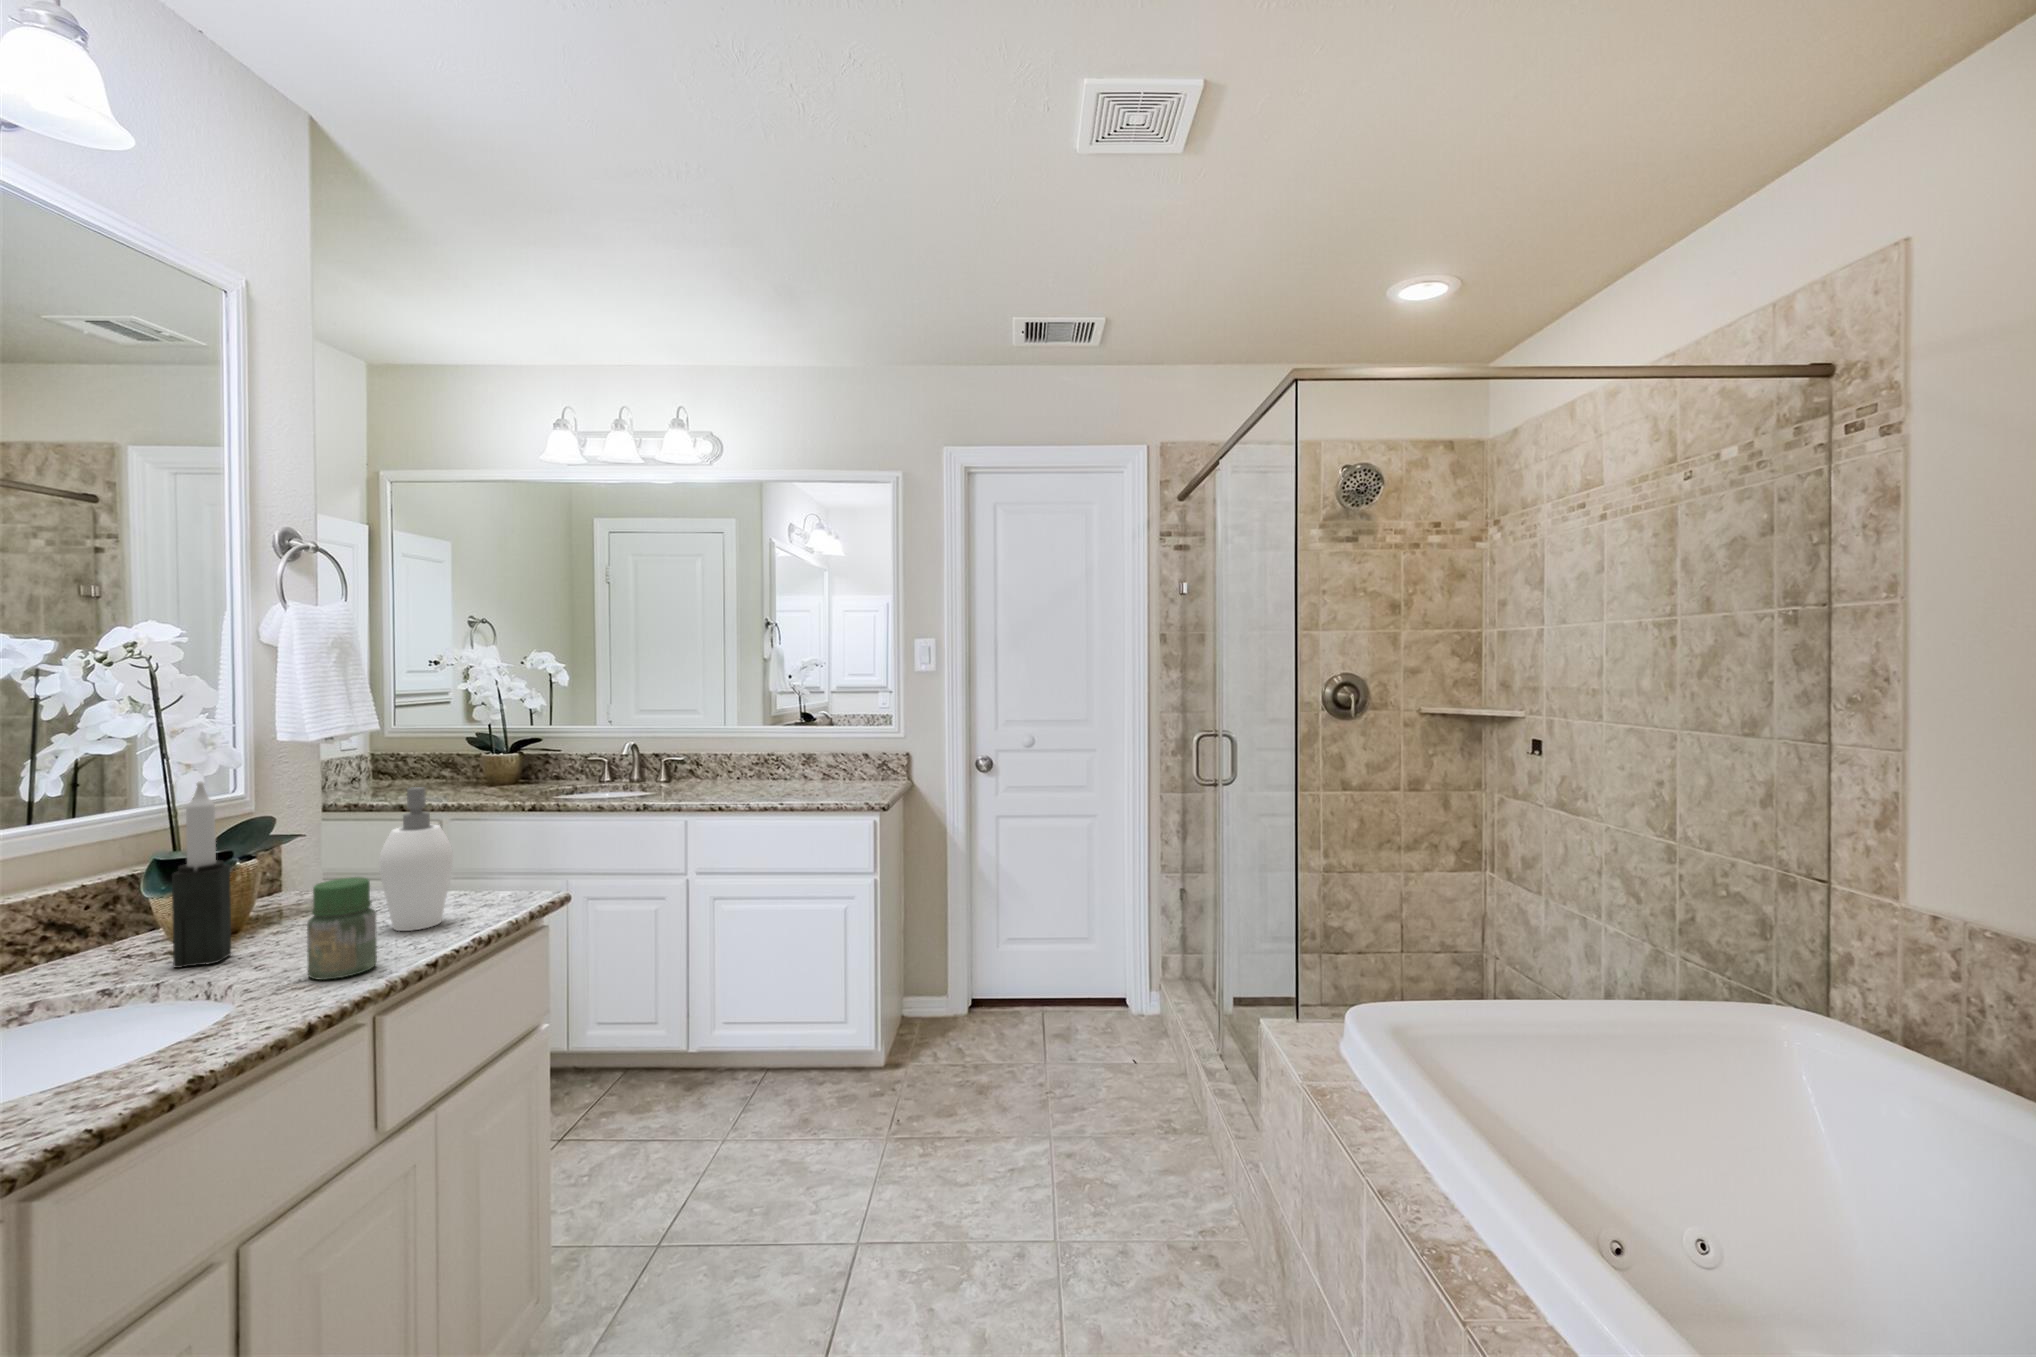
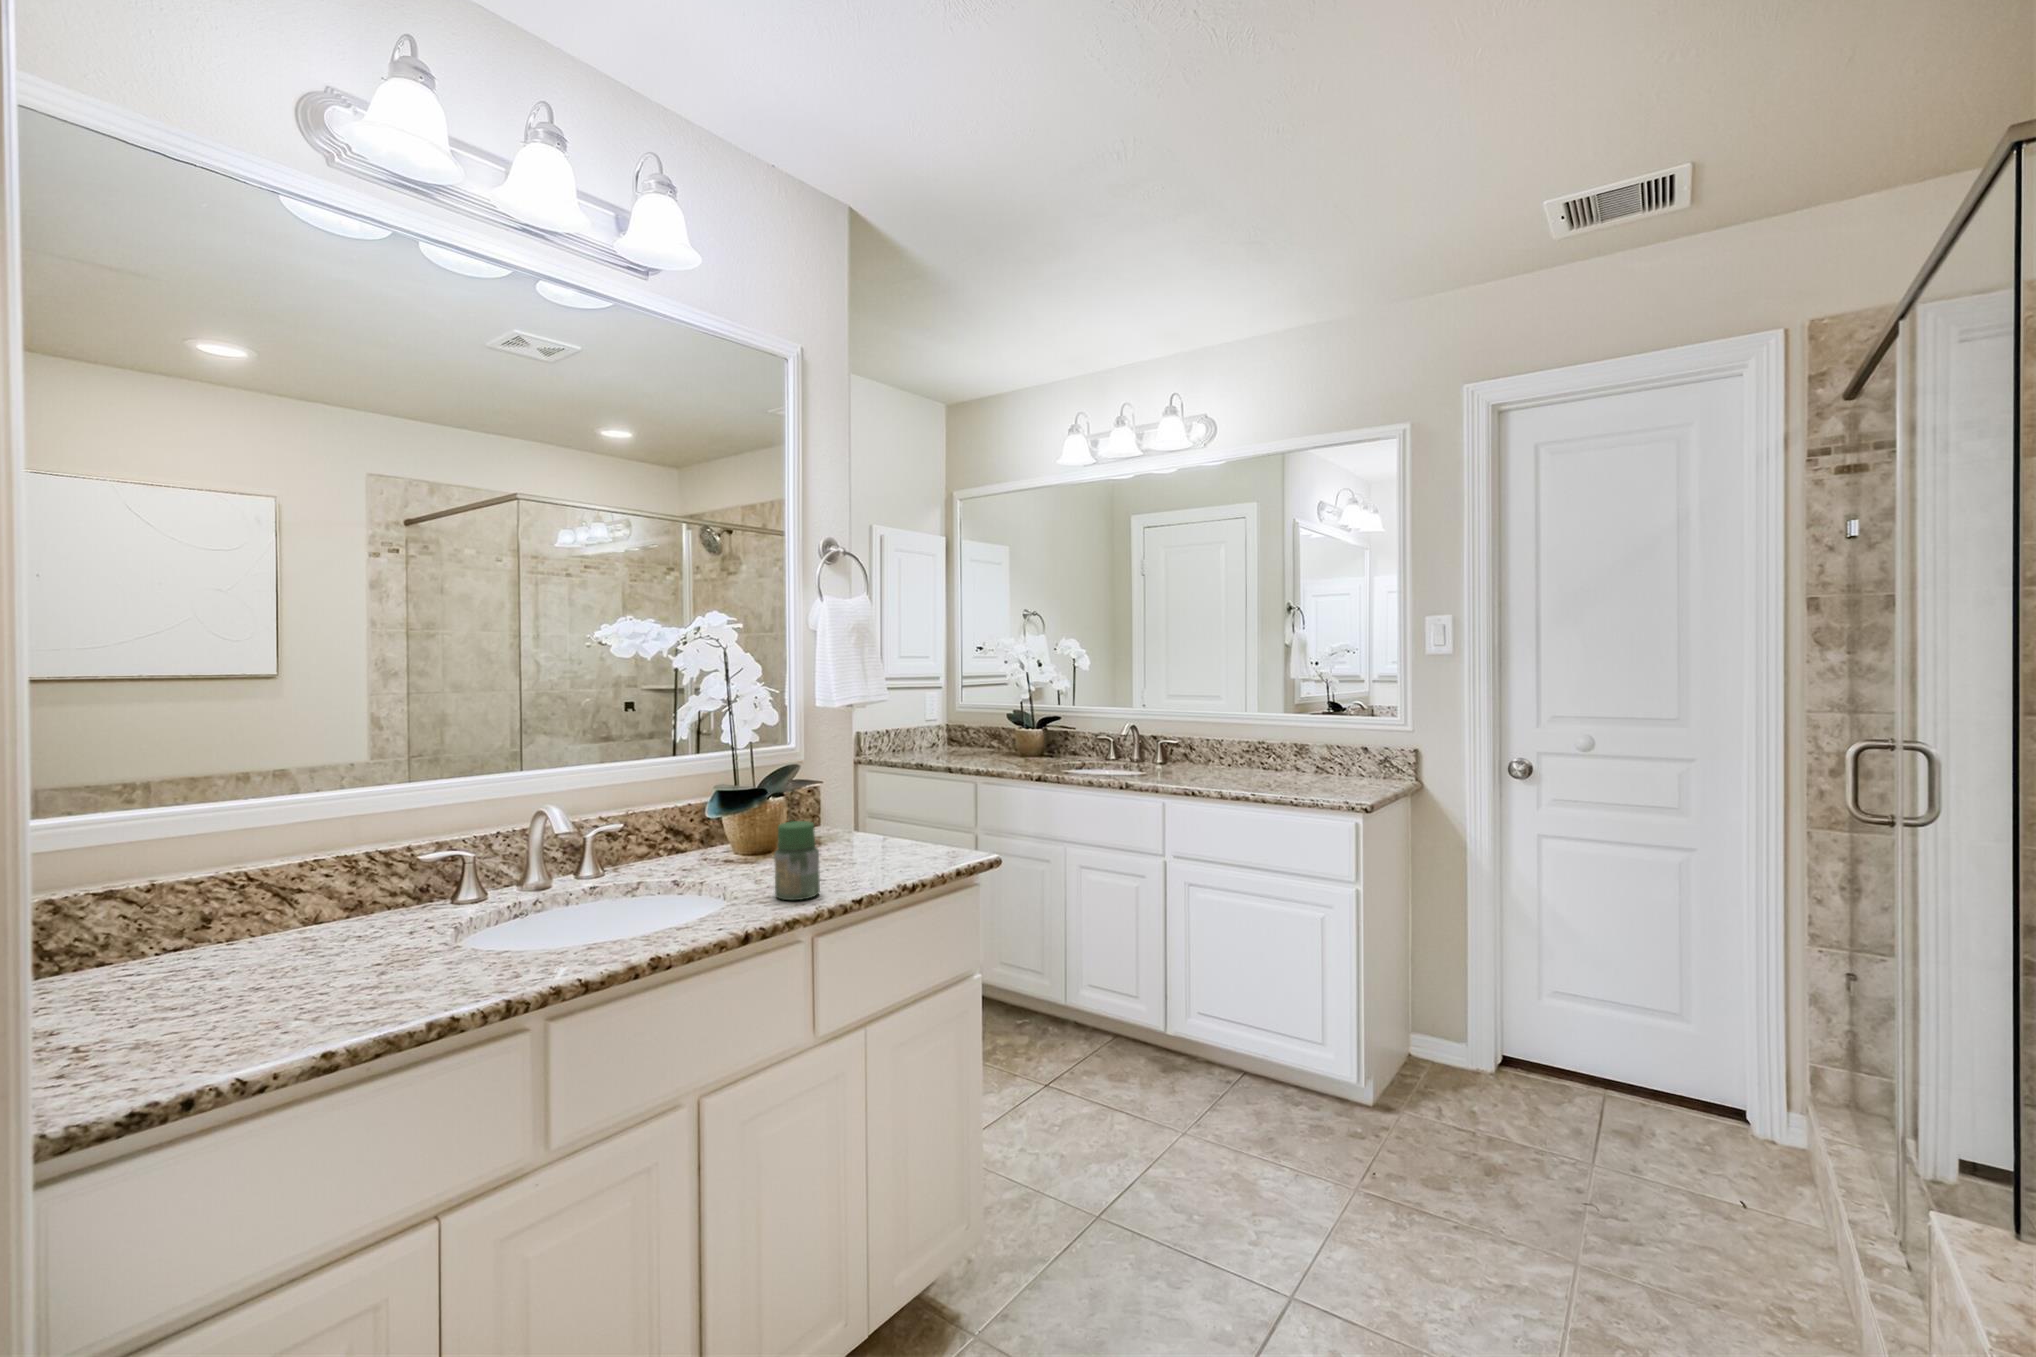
candle: present [172,781,231,968] -> none [720,738,755,874]
soap dispenser: present [379,787,453,931] -> none [846,752,897,871]

